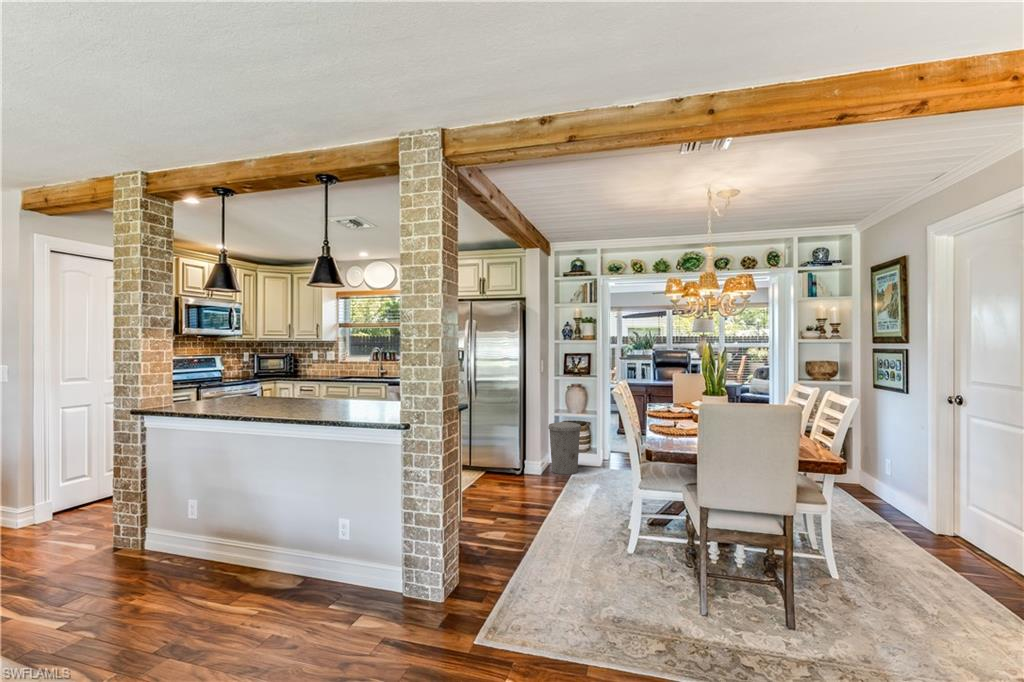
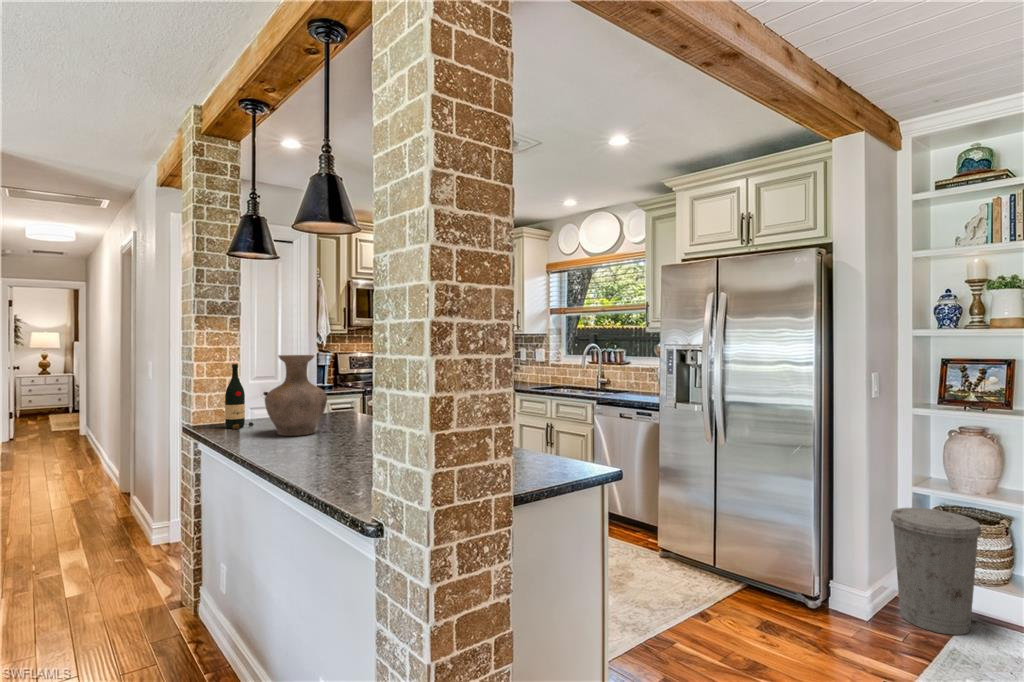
vase: none [220,355,264,408] -> present [265,355,327,436]
wine bottle: none [175,363,197,408] -> present [225,364,254,429]

